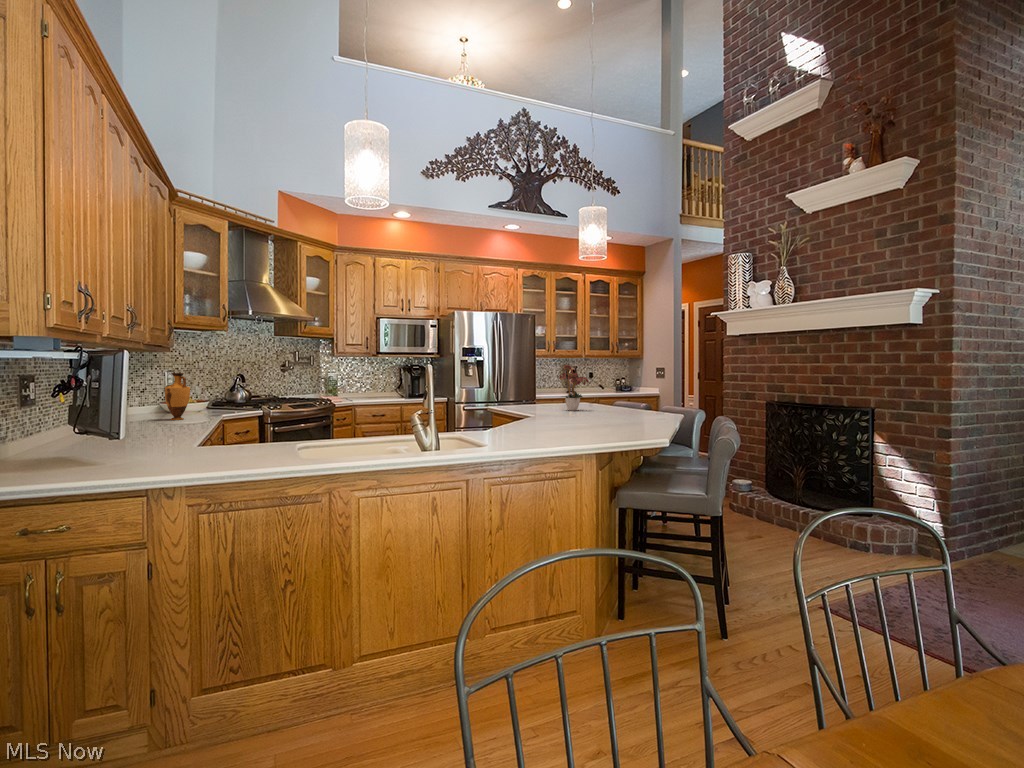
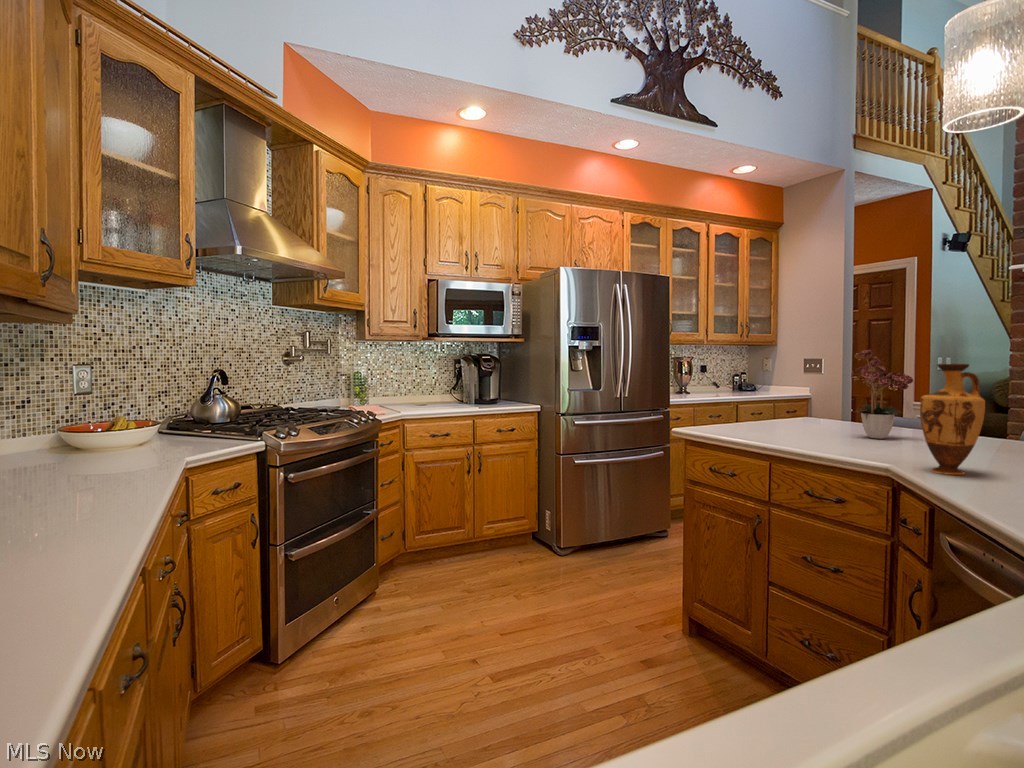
vase: present [165,373,190,420] -> present [920,363,985,475]

